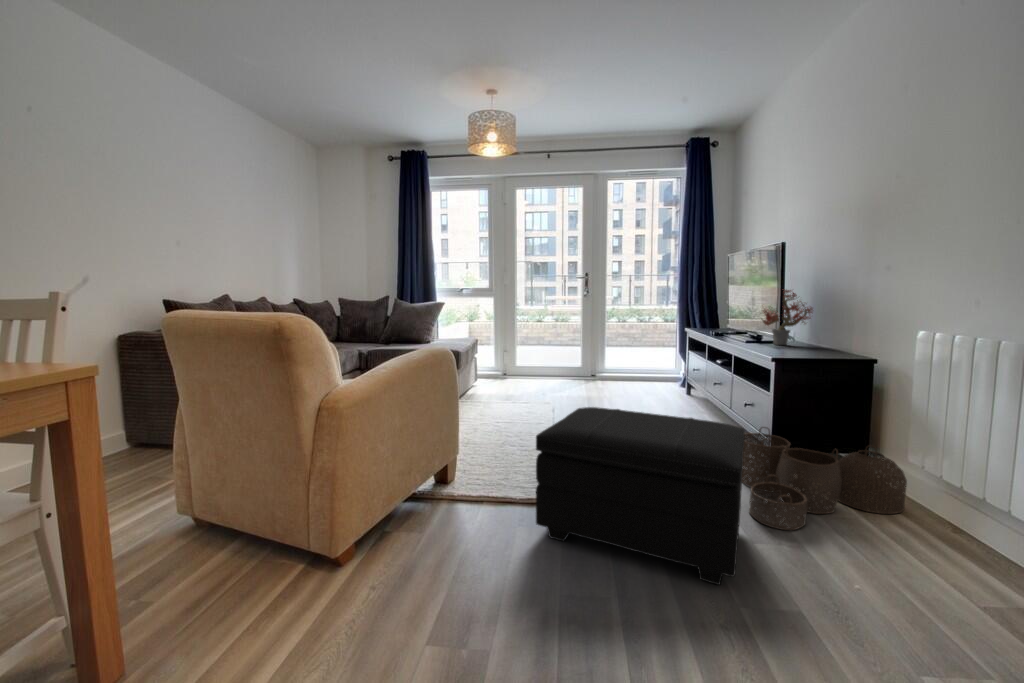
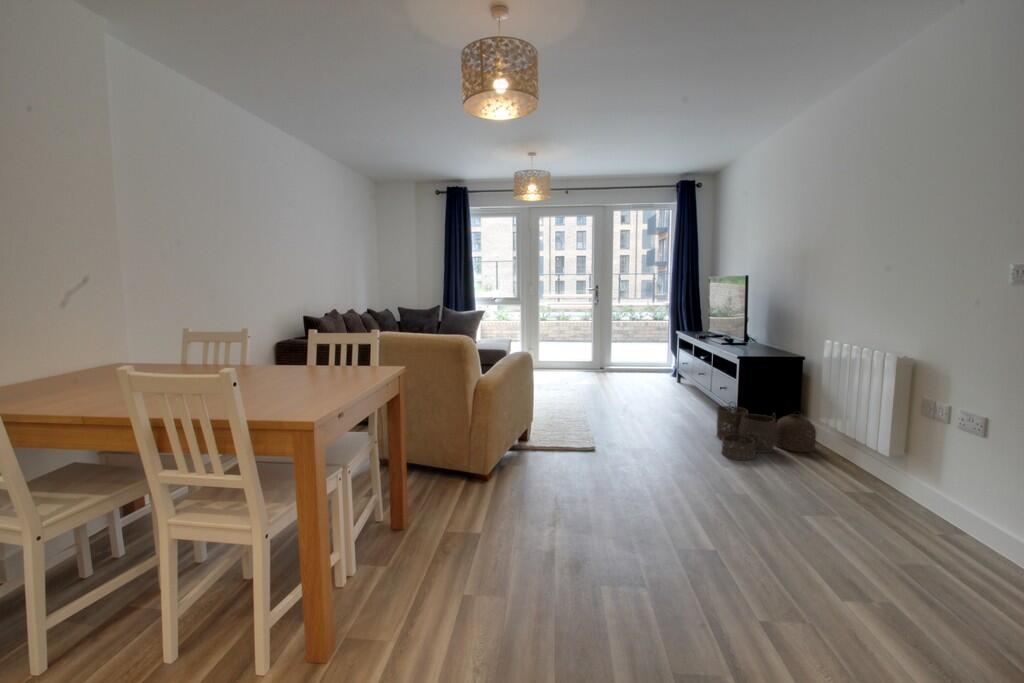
potted plant: present [762,289,813,345] -> none [730,299,768,347]
footstool: present [536,407,745,585] -> none [596,389,718,482]

